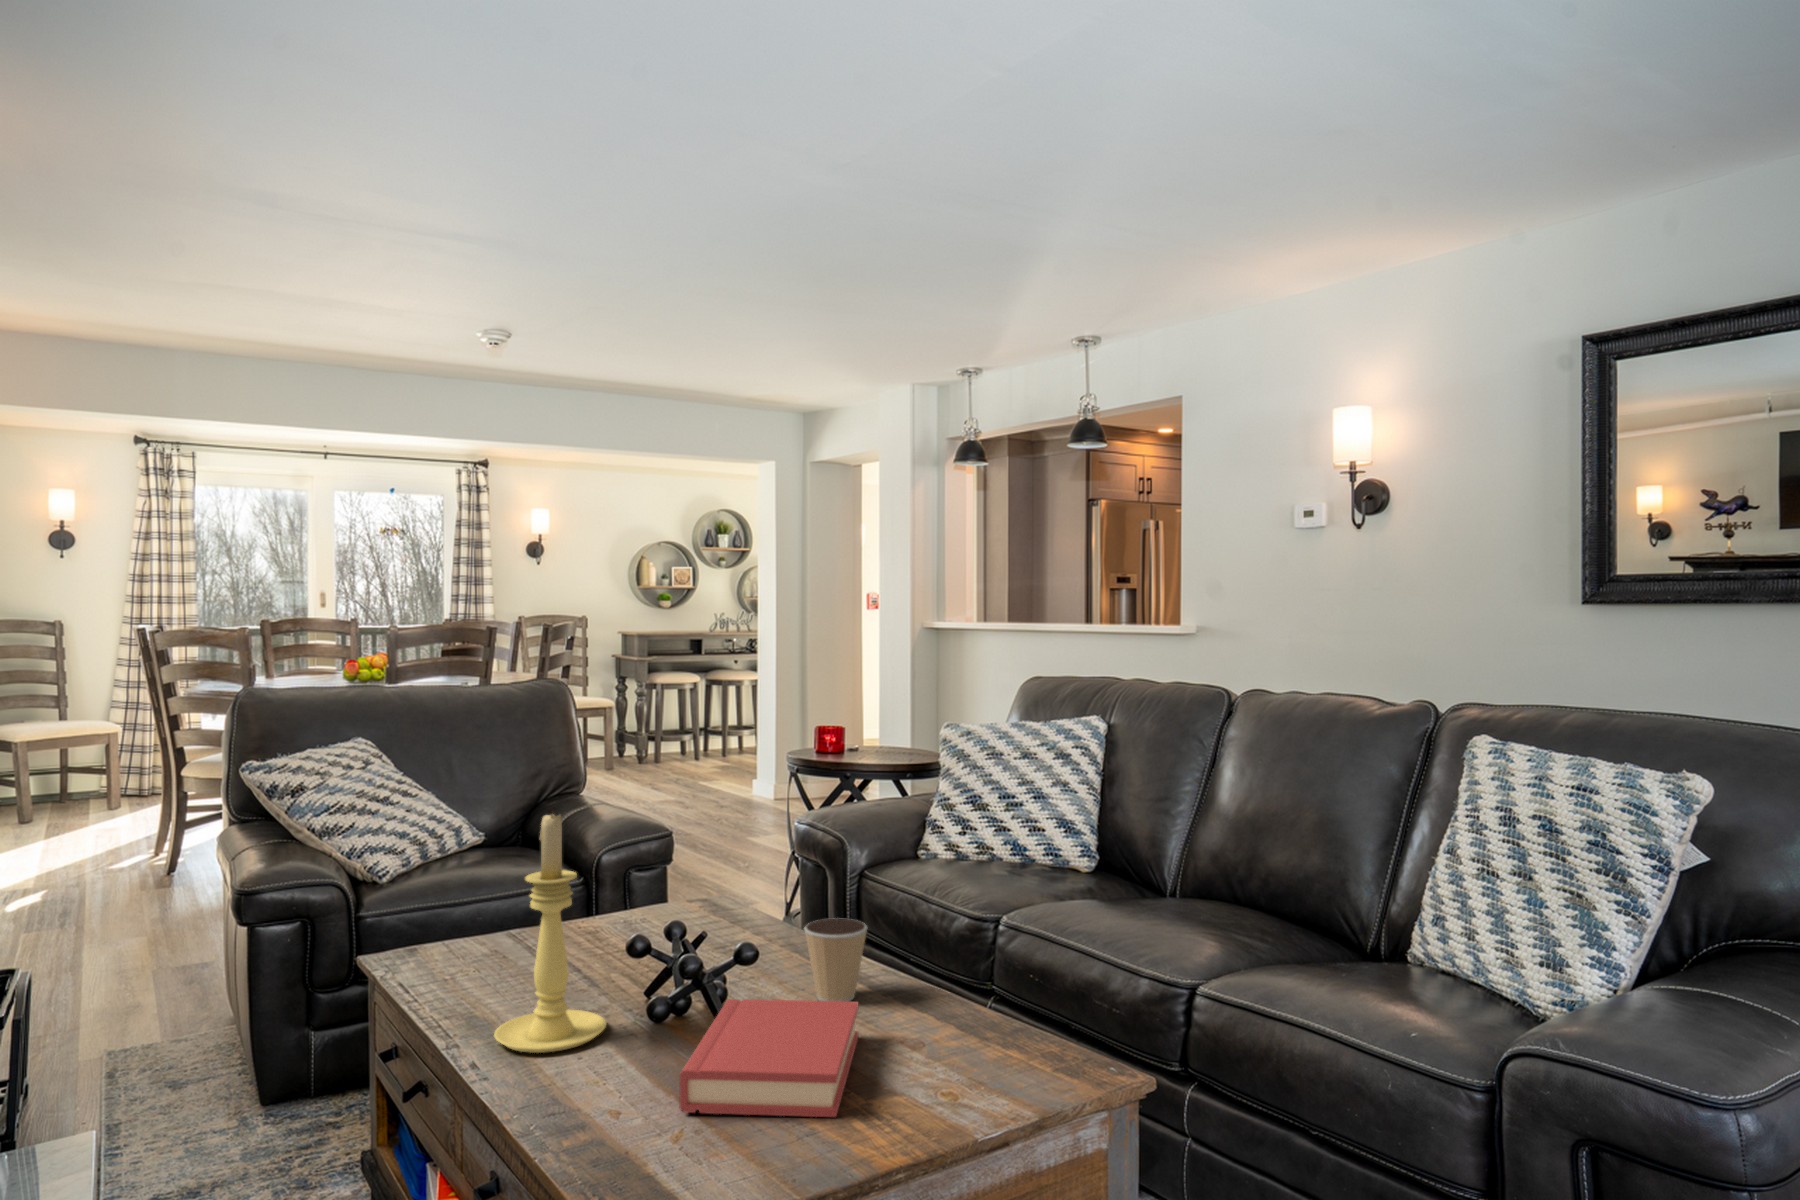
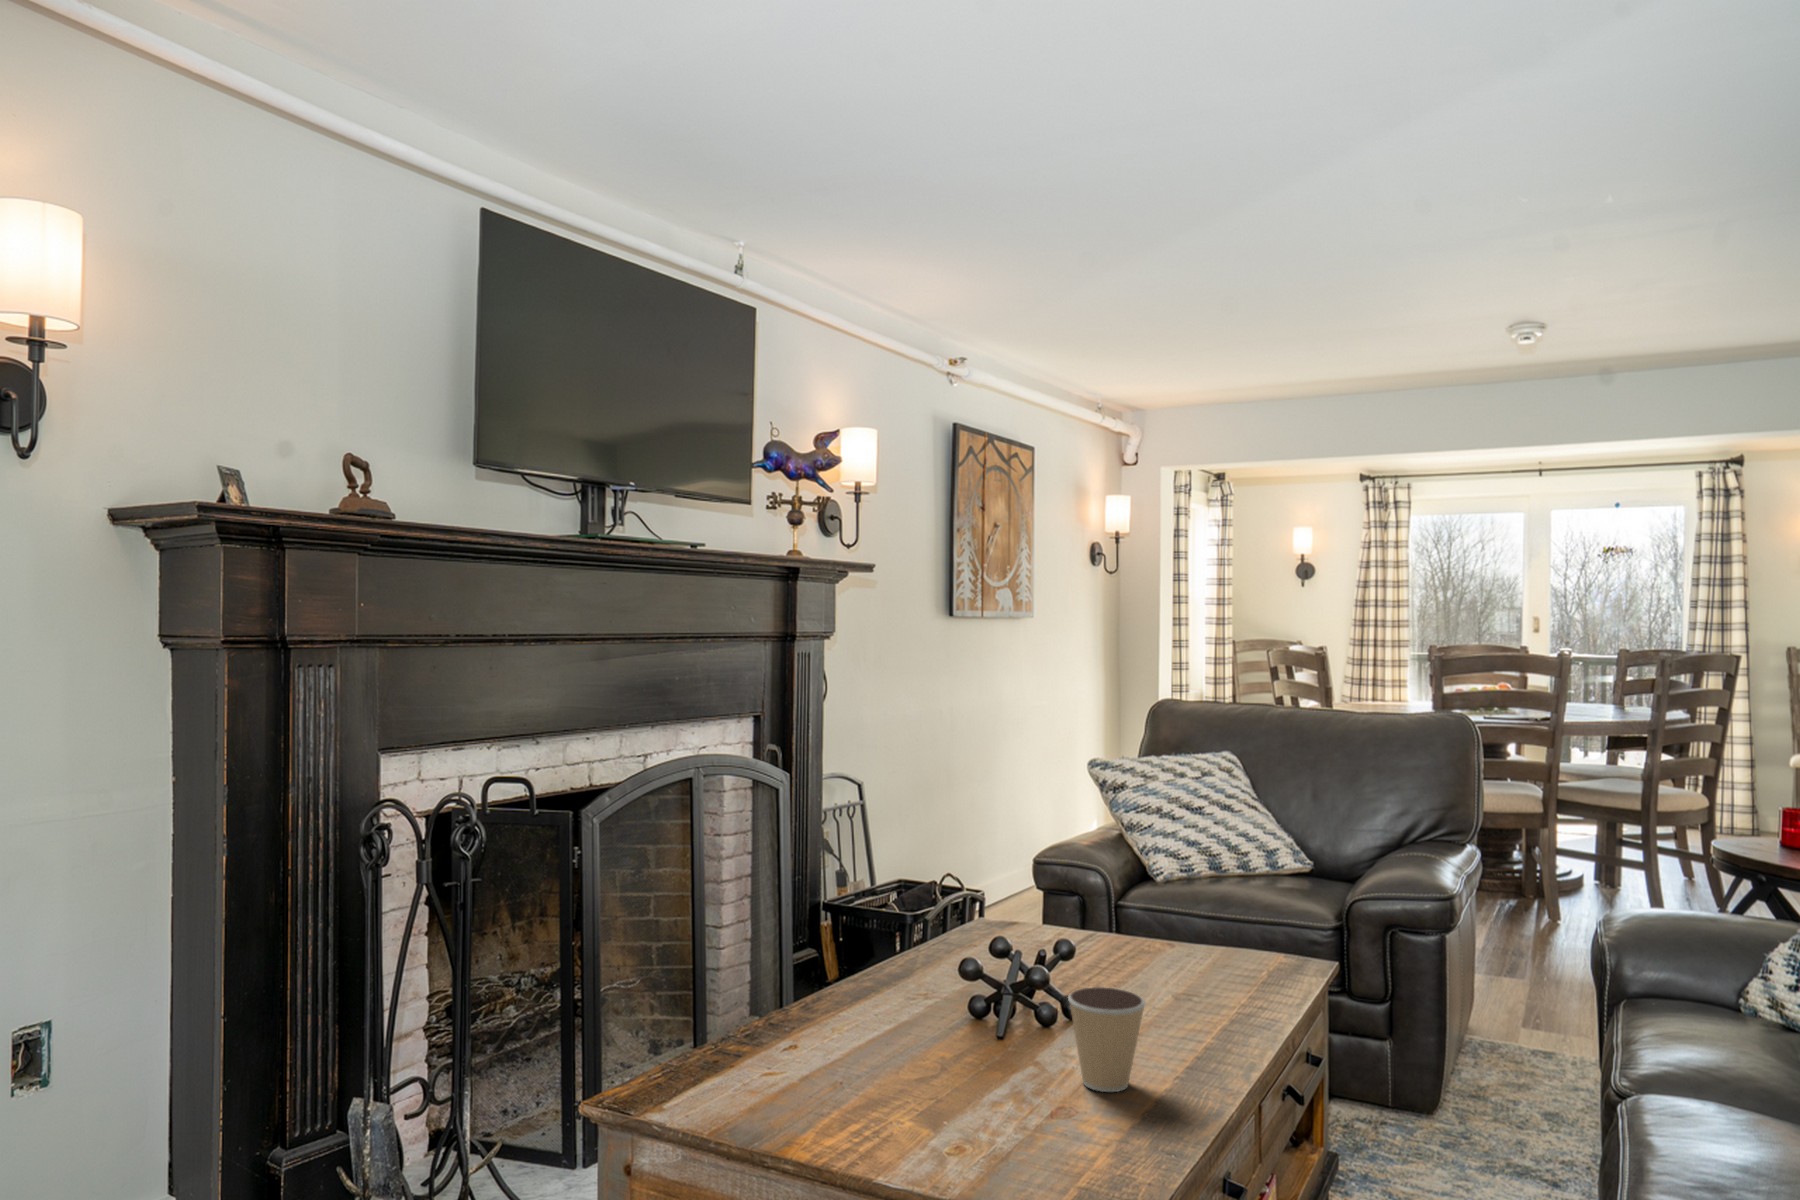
candle holder: present [494,814,606,1053] -> none [834,801,933,1022]
hardback book: present [679,999,858,1117] -> none [767,1025,1011,1145]

